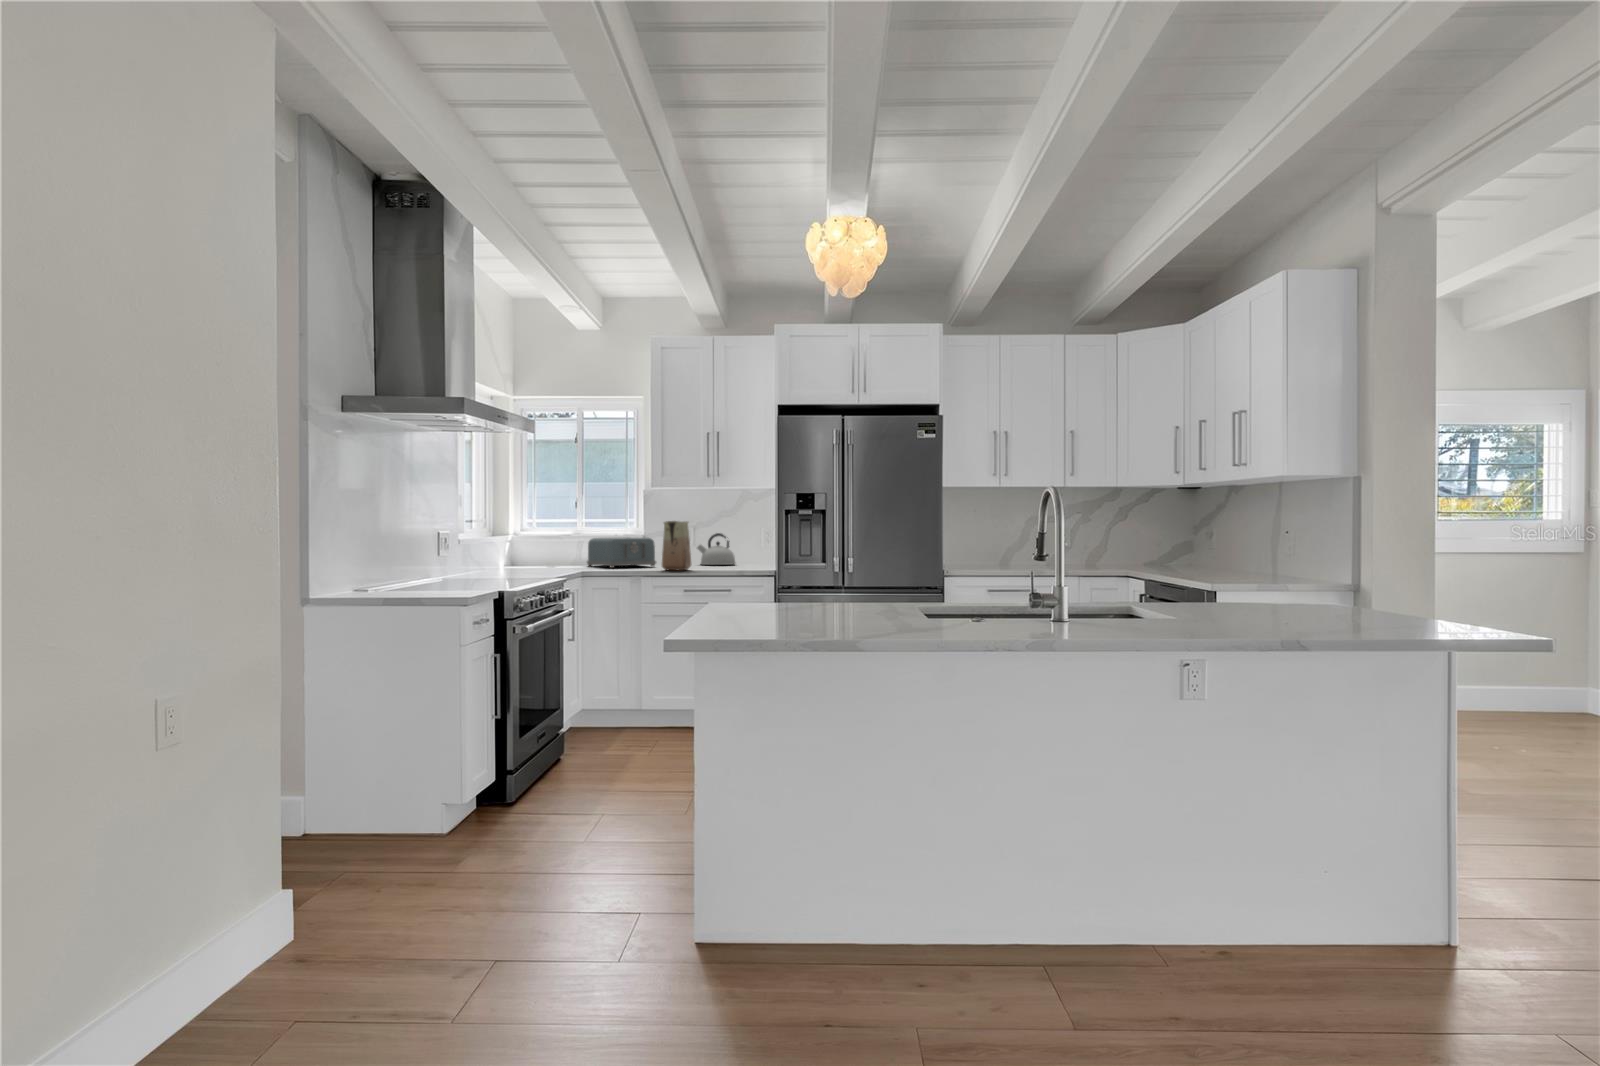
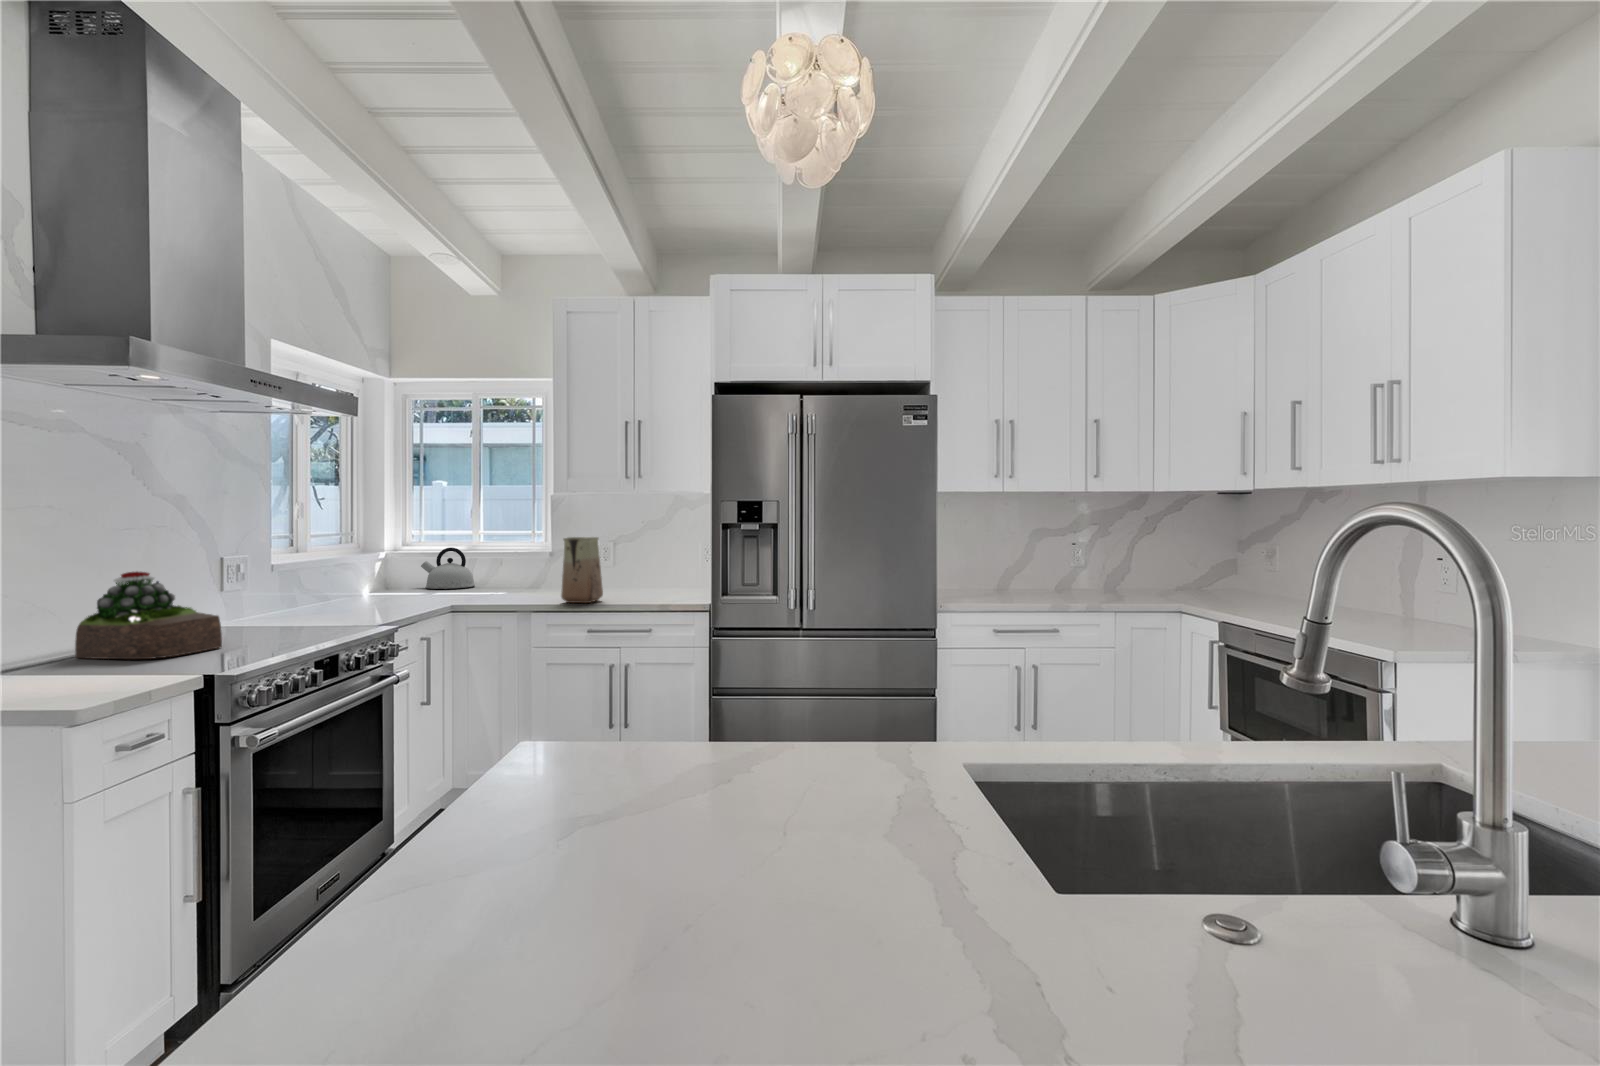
kettle: present [697,533,735,565] -> present [421,548,475,589]
succulent plant: none [406,534,481,586] -> present [75,572,222,659]
toaster: present [587,537,656,568] -> none [477,555,565,597]

